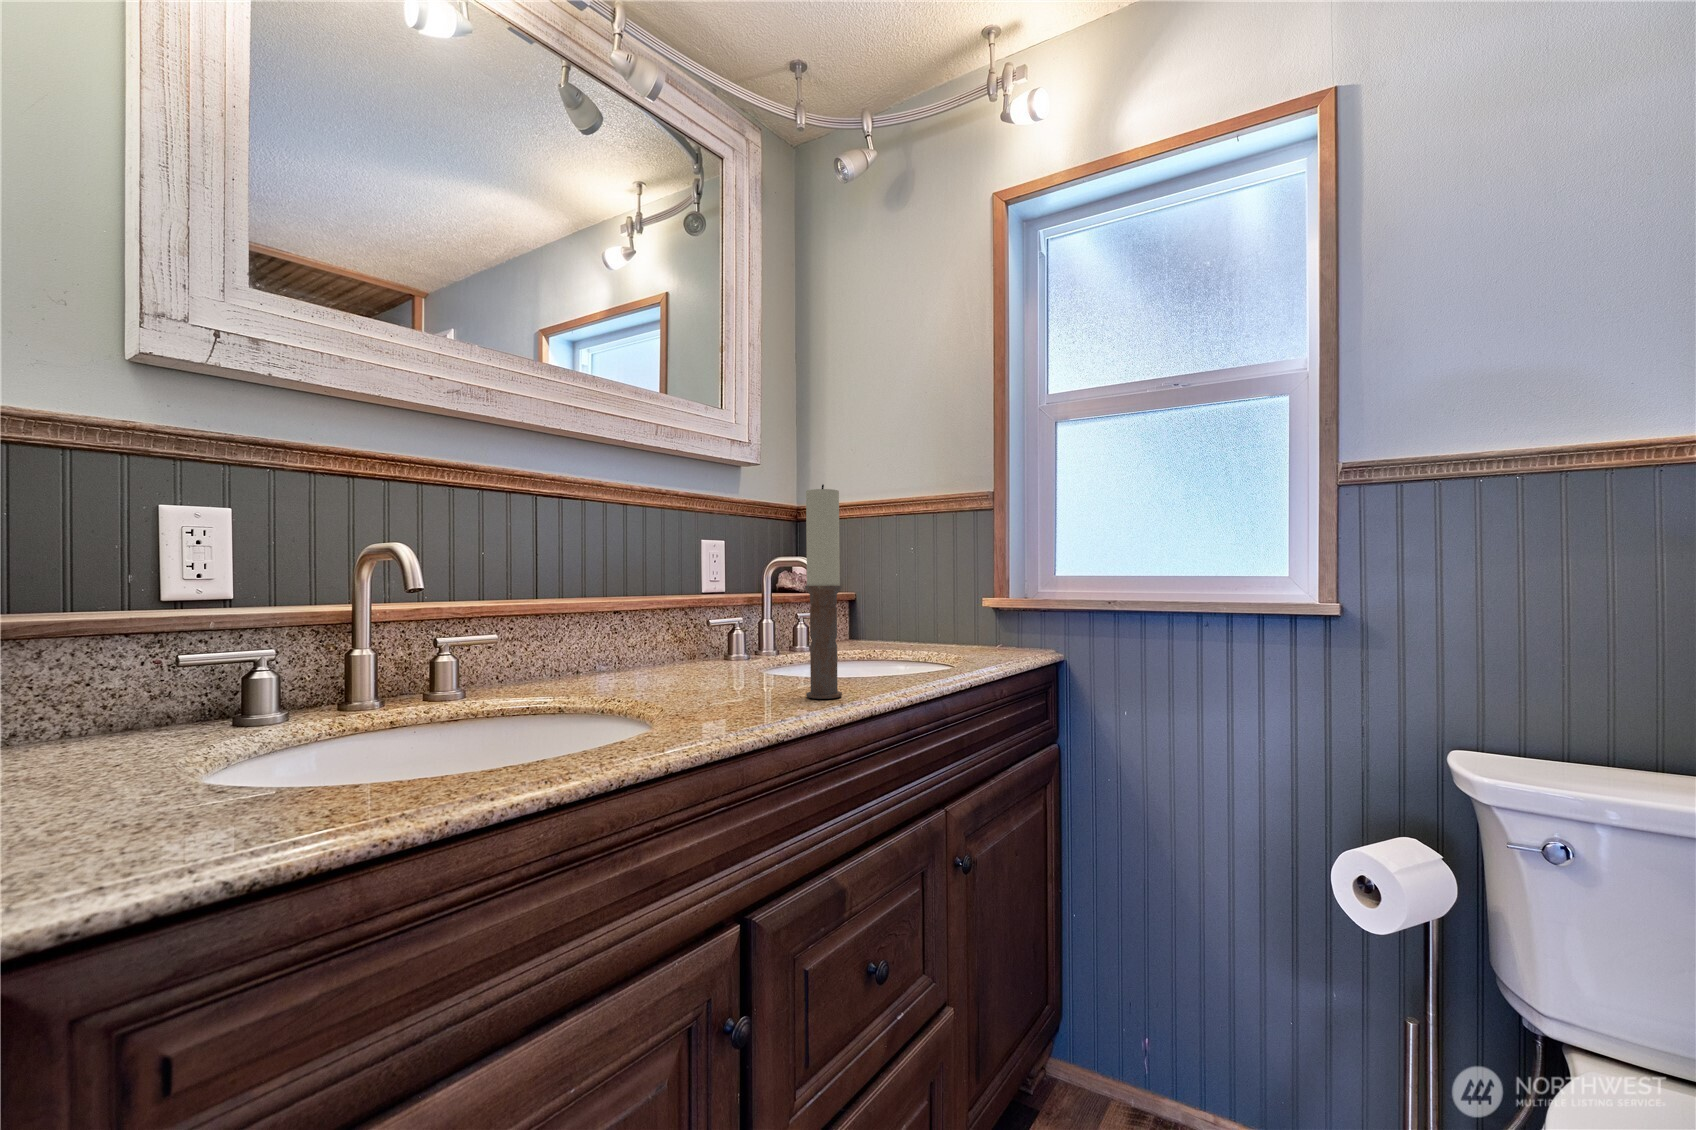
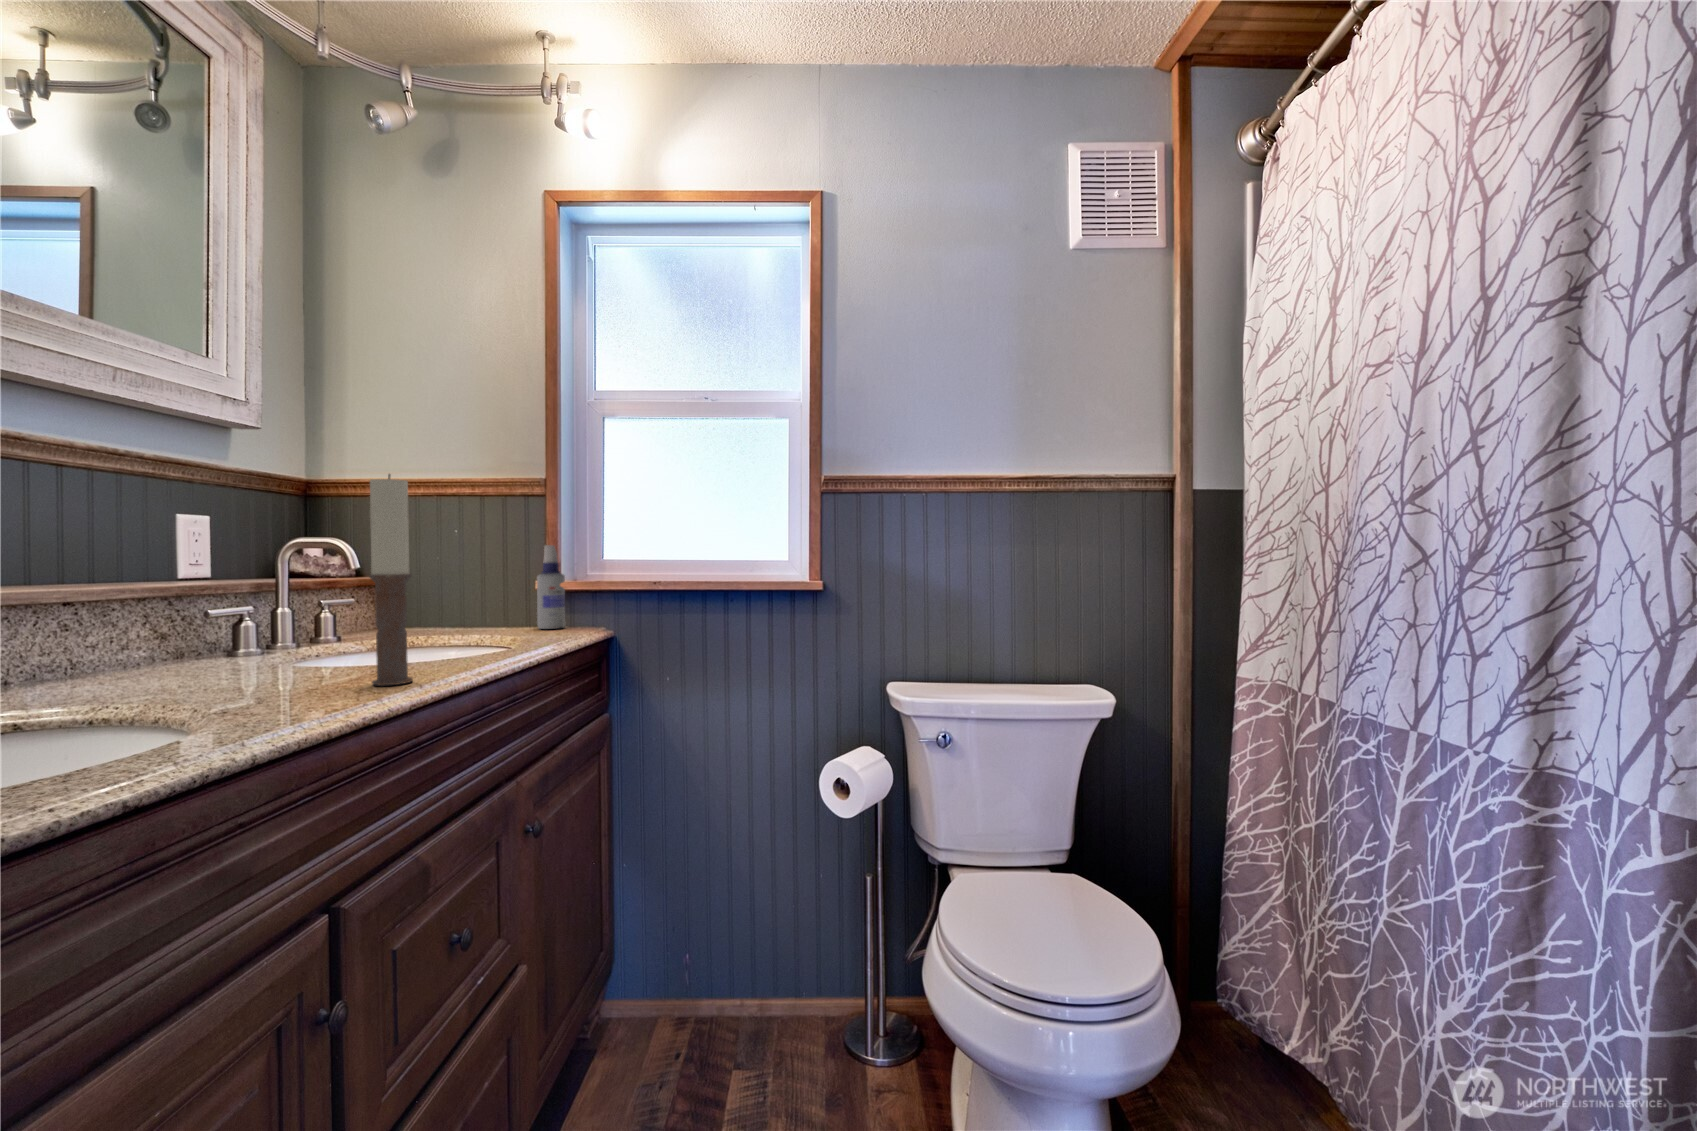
spray bottle: none [983,562,1012,651] -> present [537,545,565,629]

